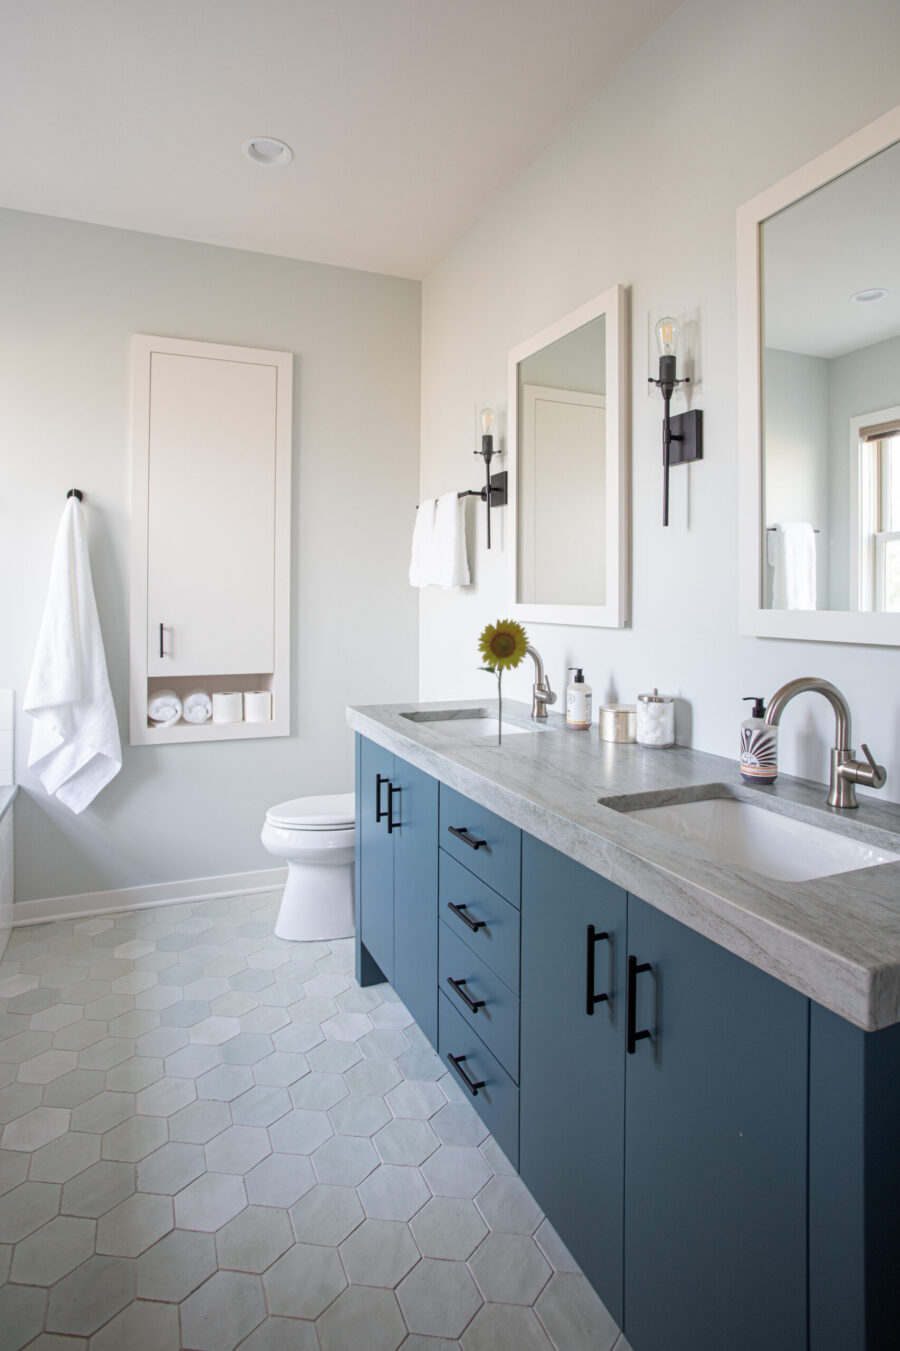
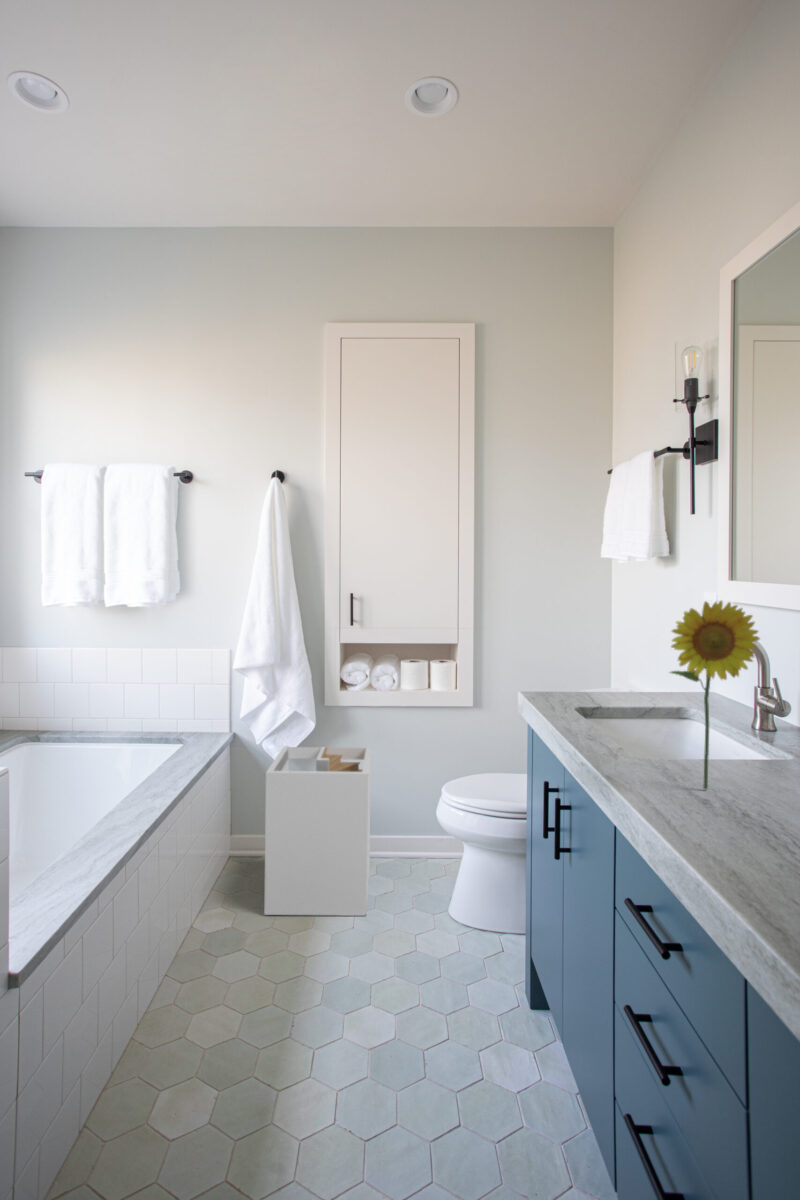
laundry hamper: none [84,784,200,962] -> present [264,746,371,916]

